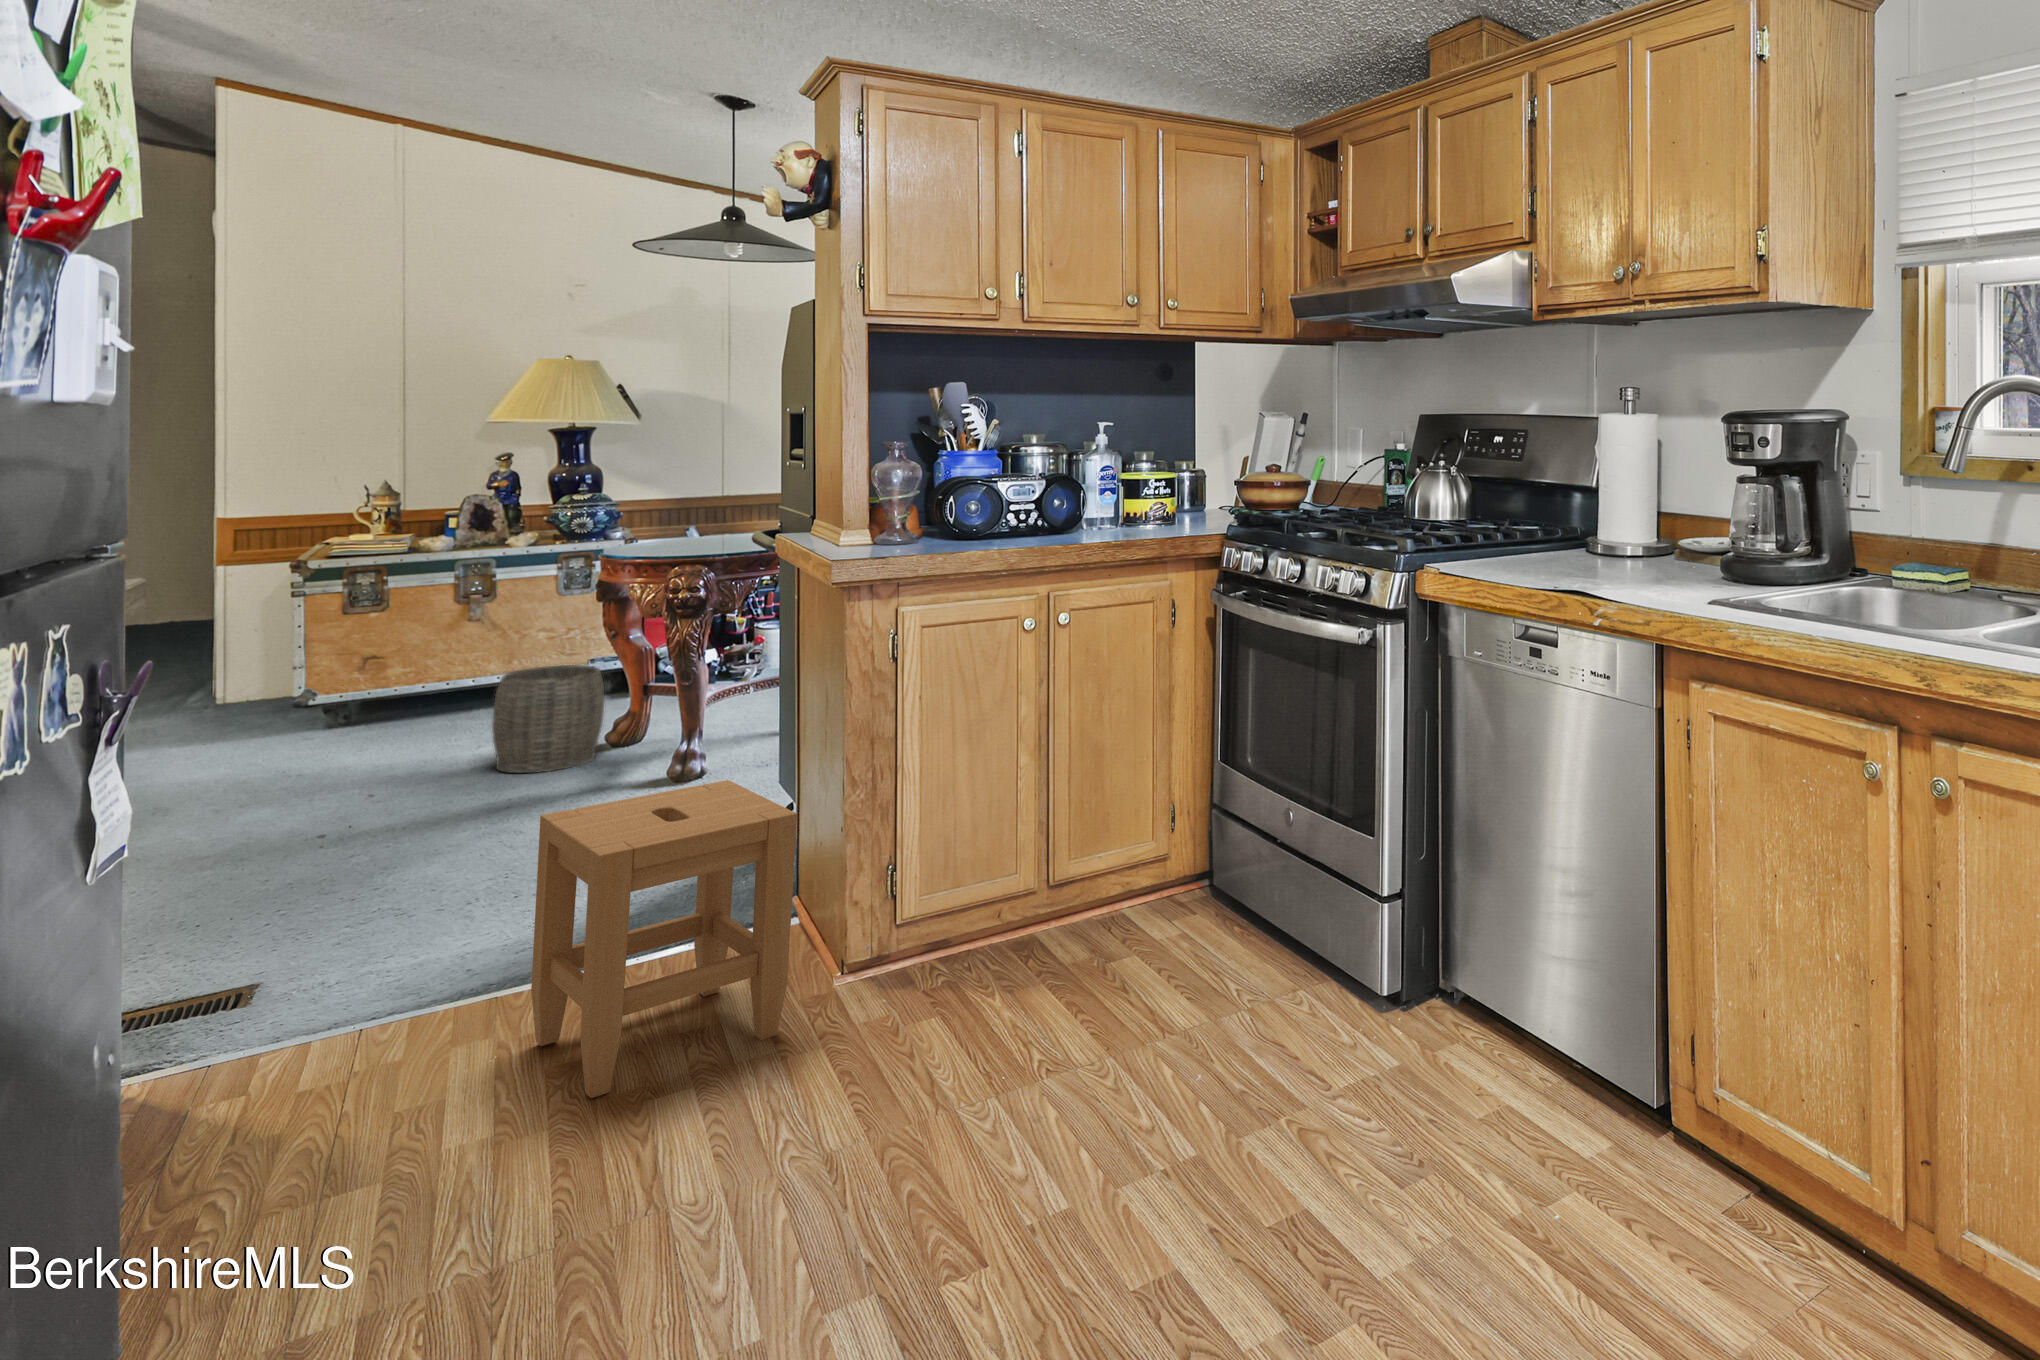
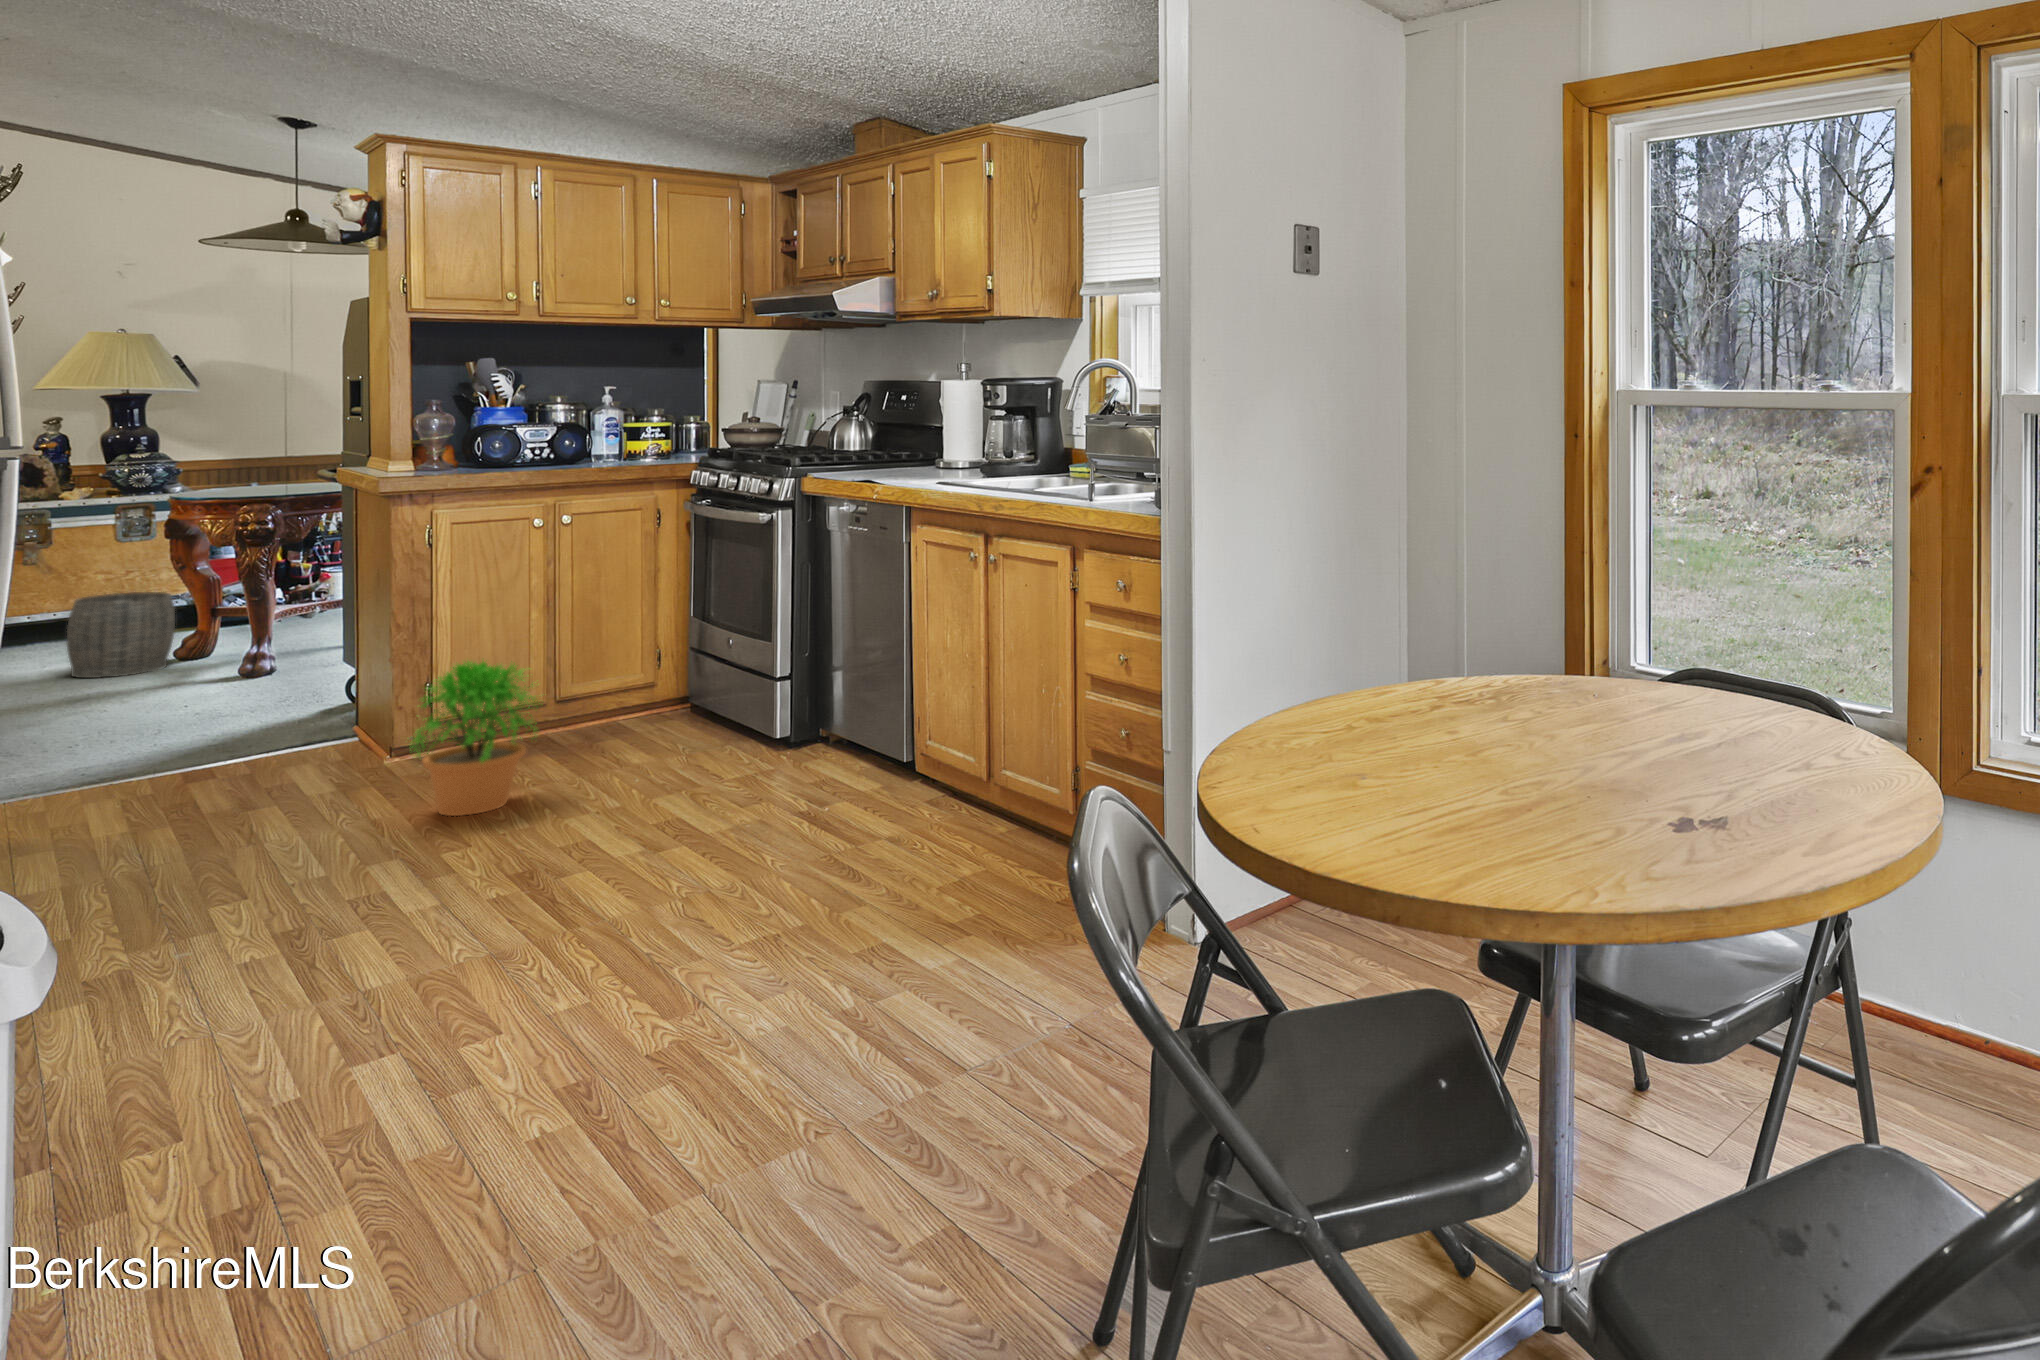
stool: present [531,780,797,1098] -> none [152,629,355,811]
potted plant: none [870,878,1079,1160] -> present [411,661,540,816]

